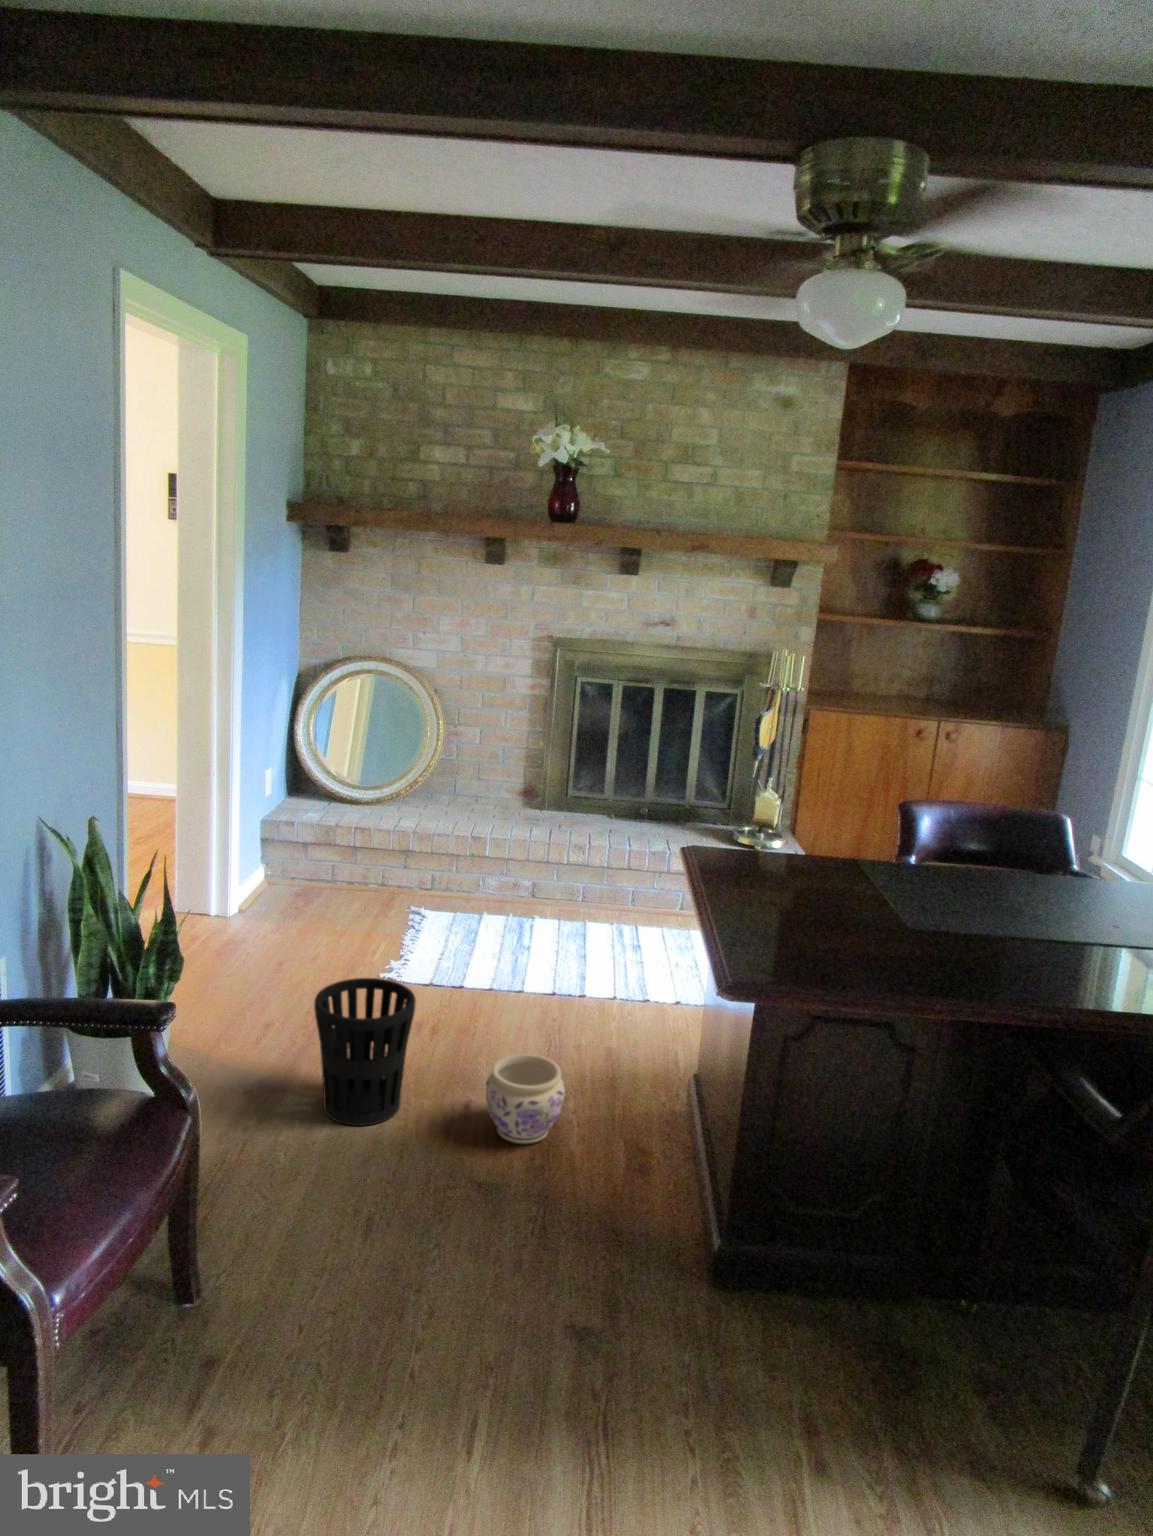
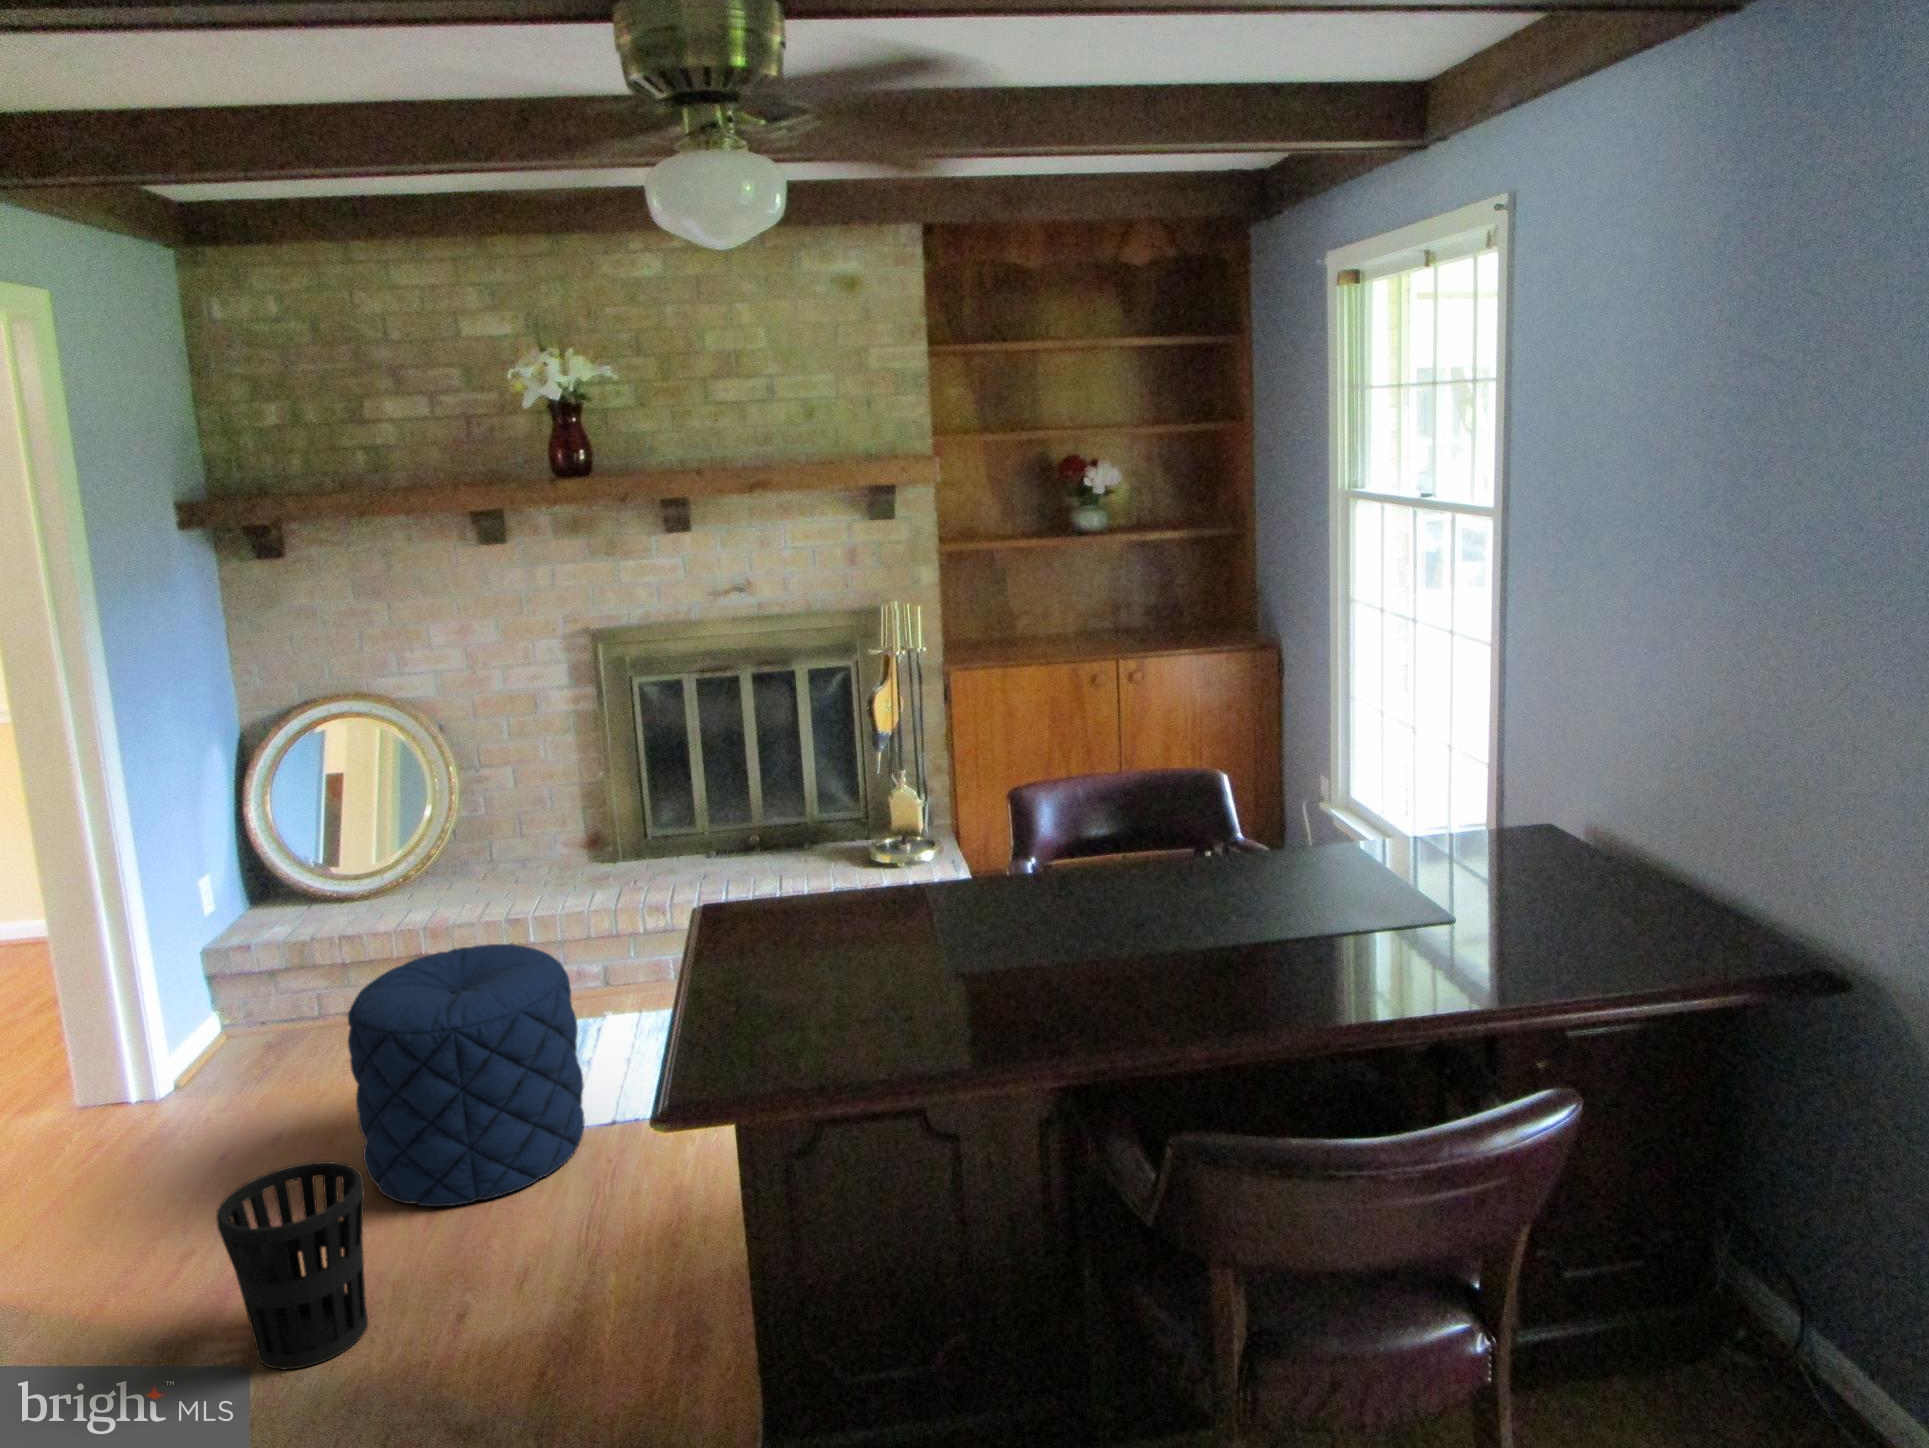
pouf: none [384,846,545,1031] -> present [348,944,585,1206]
planter: present [486,1053,565,1145] -> none [471,1222,581,1347]

